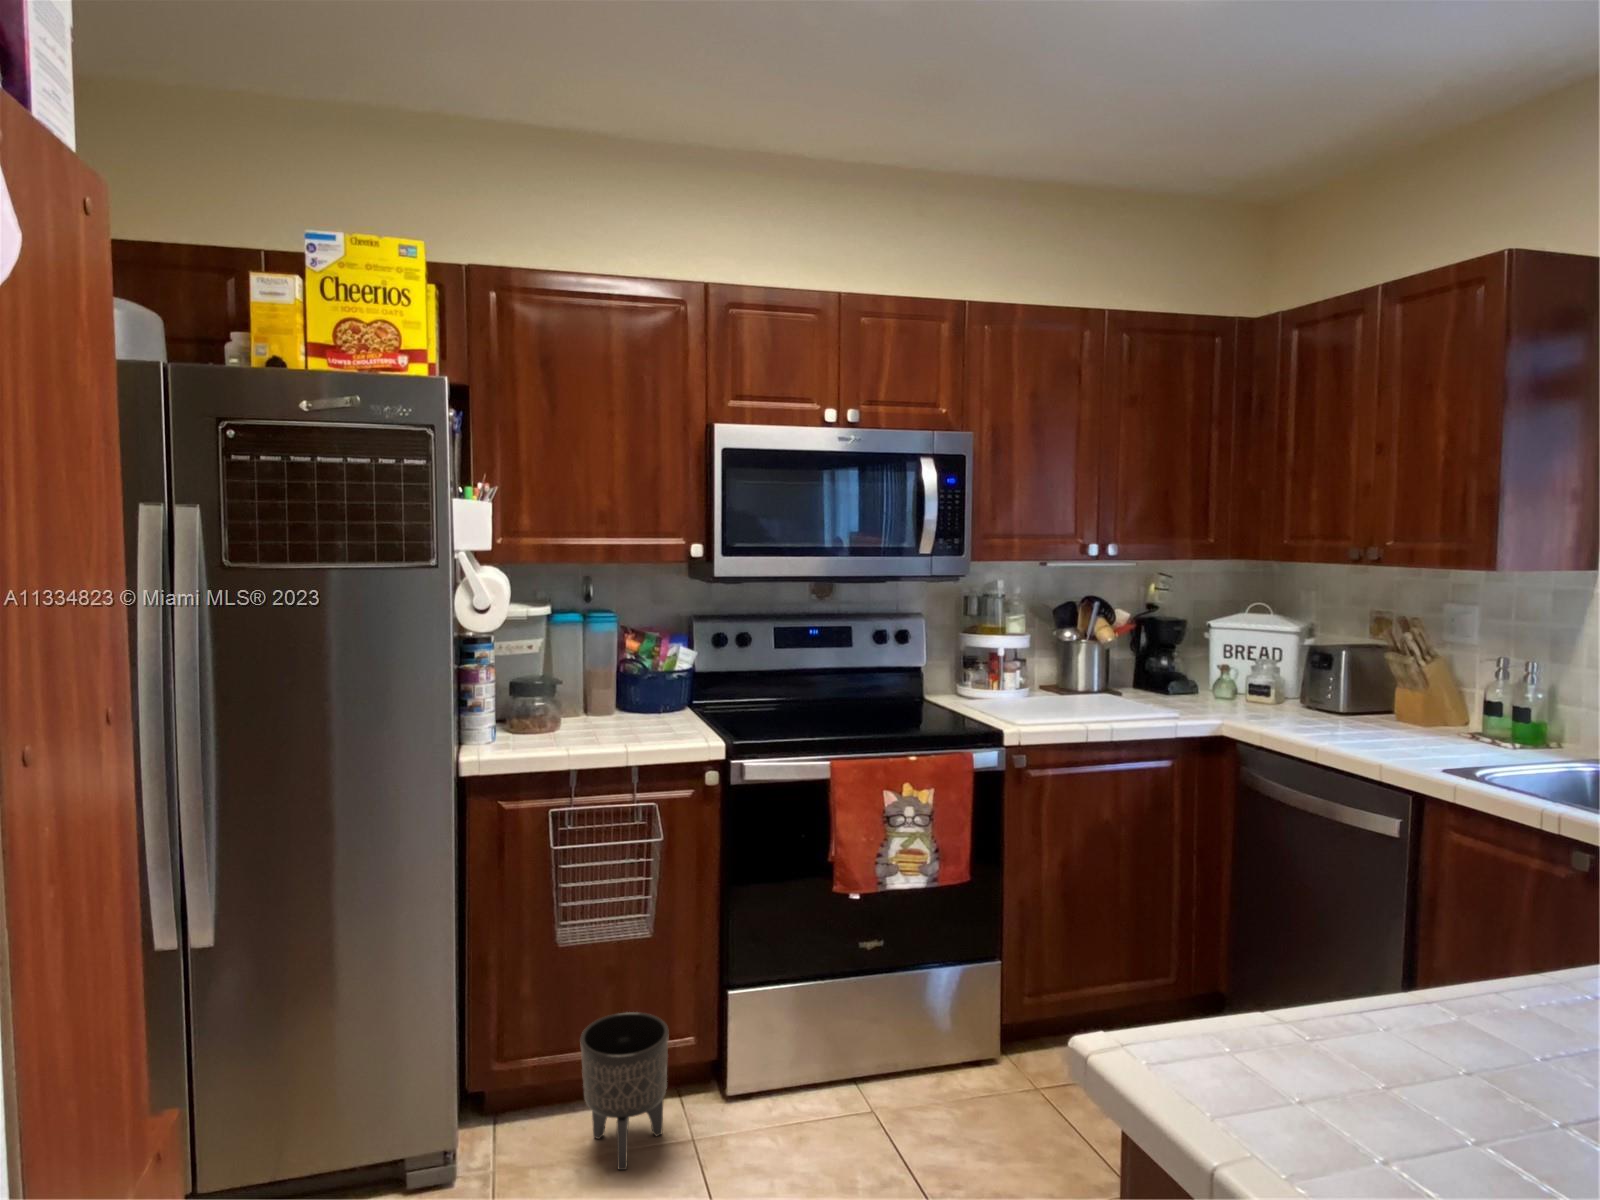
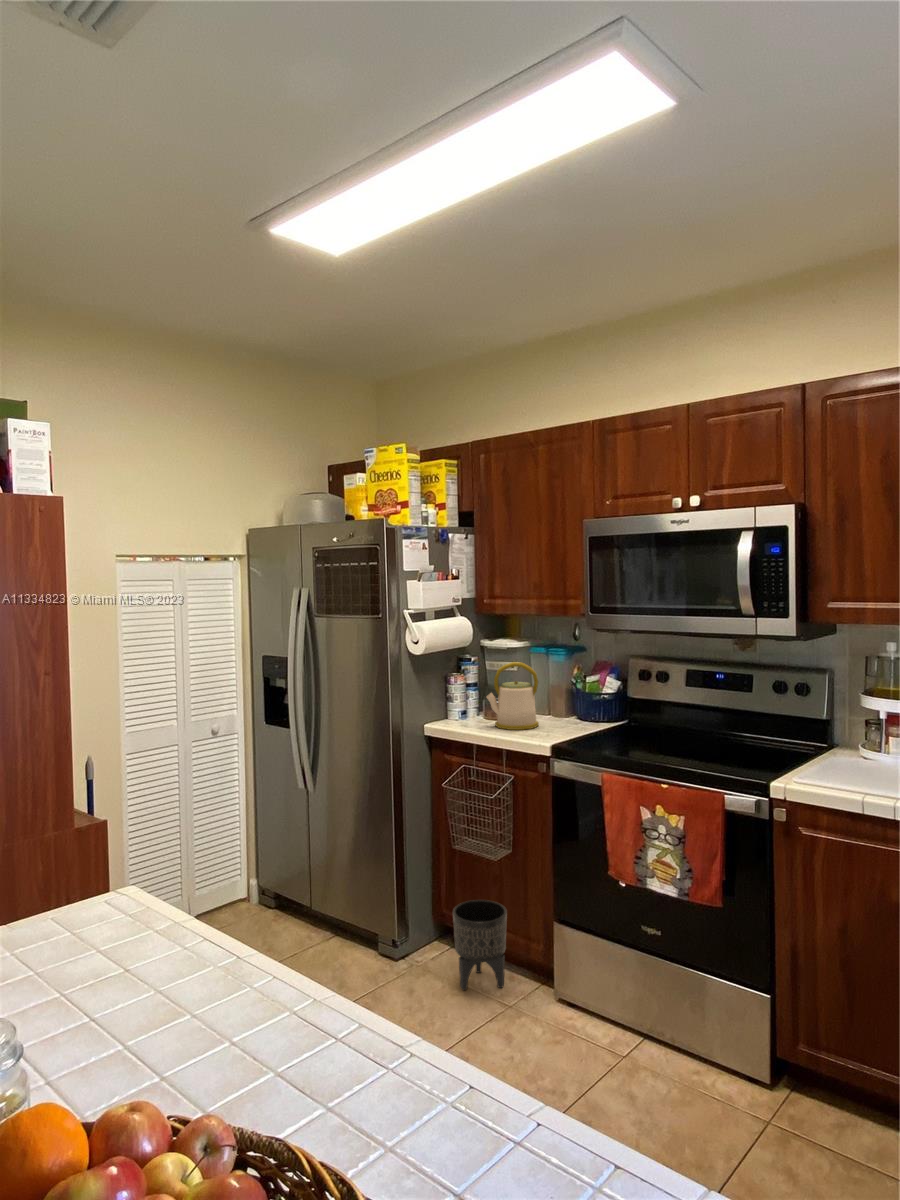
kettle: none [544,636,619,743] -> present [487,662,539,730]

